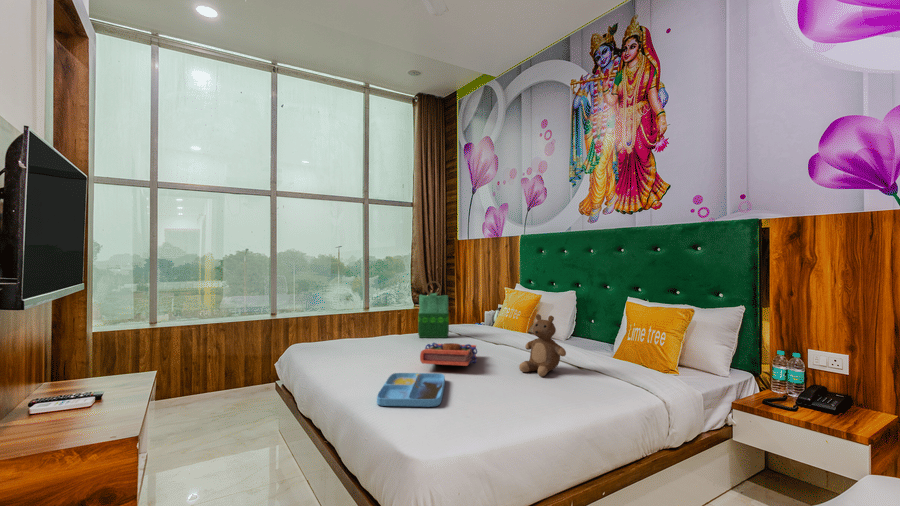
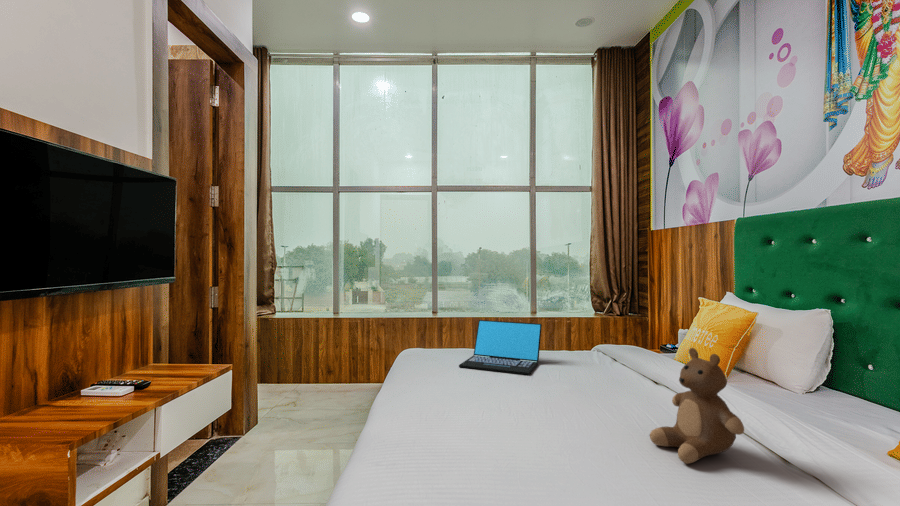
tote bag: present [418,281,449,338] -> none [552,284,595,362]
laptop: none [358,313,416,352] -> present [459,320,542,375]
book: present [420,343,477,366] -> none [498,370,603,415]
tray: present [377,373,445,407] -> none [383,407,512,478]

